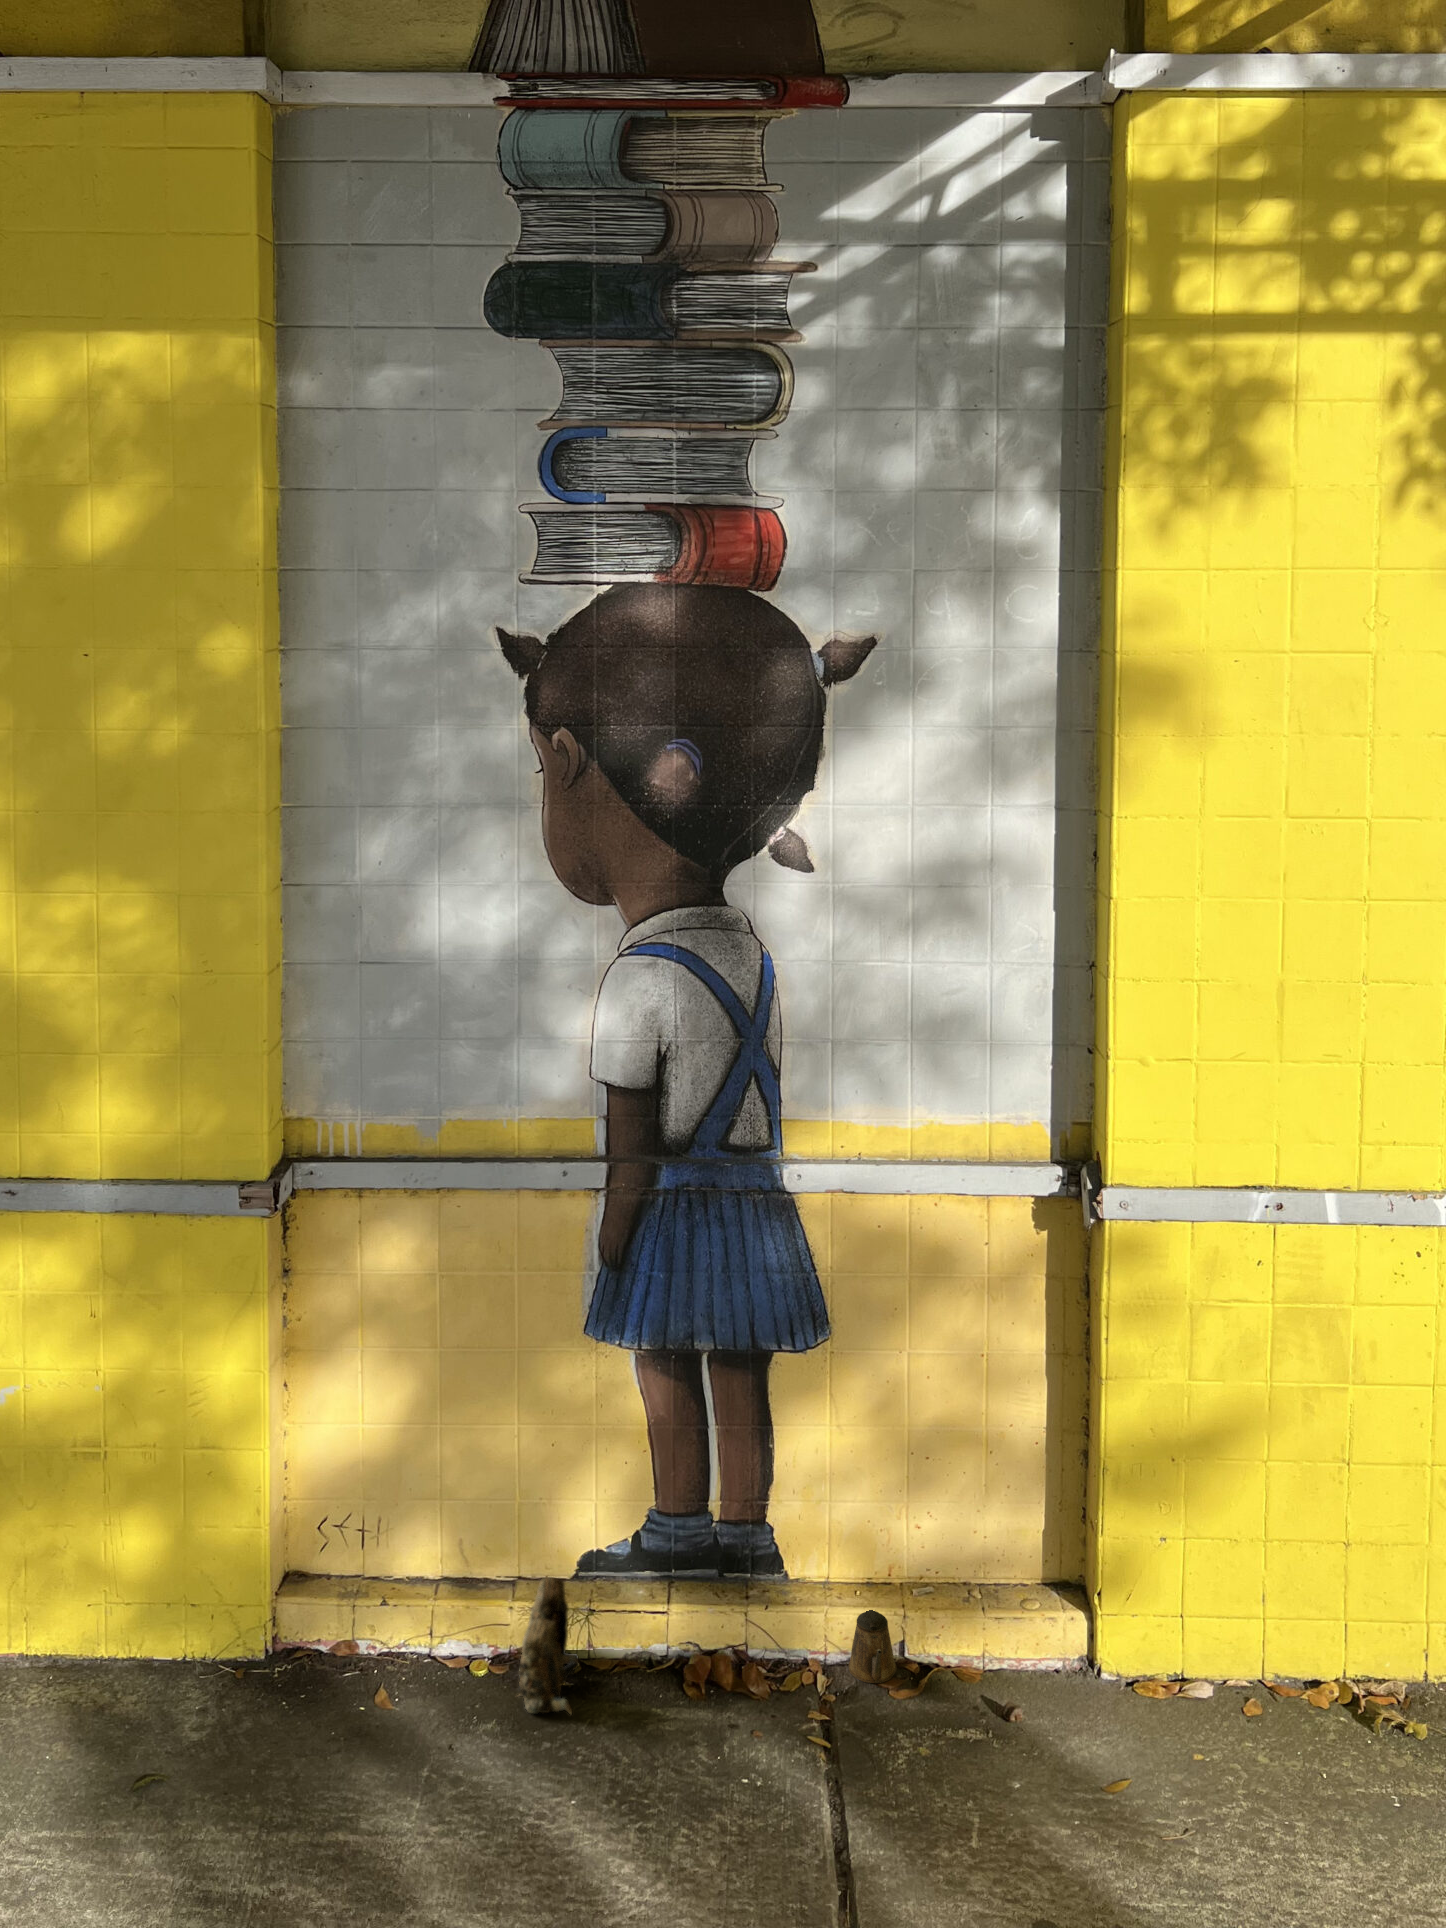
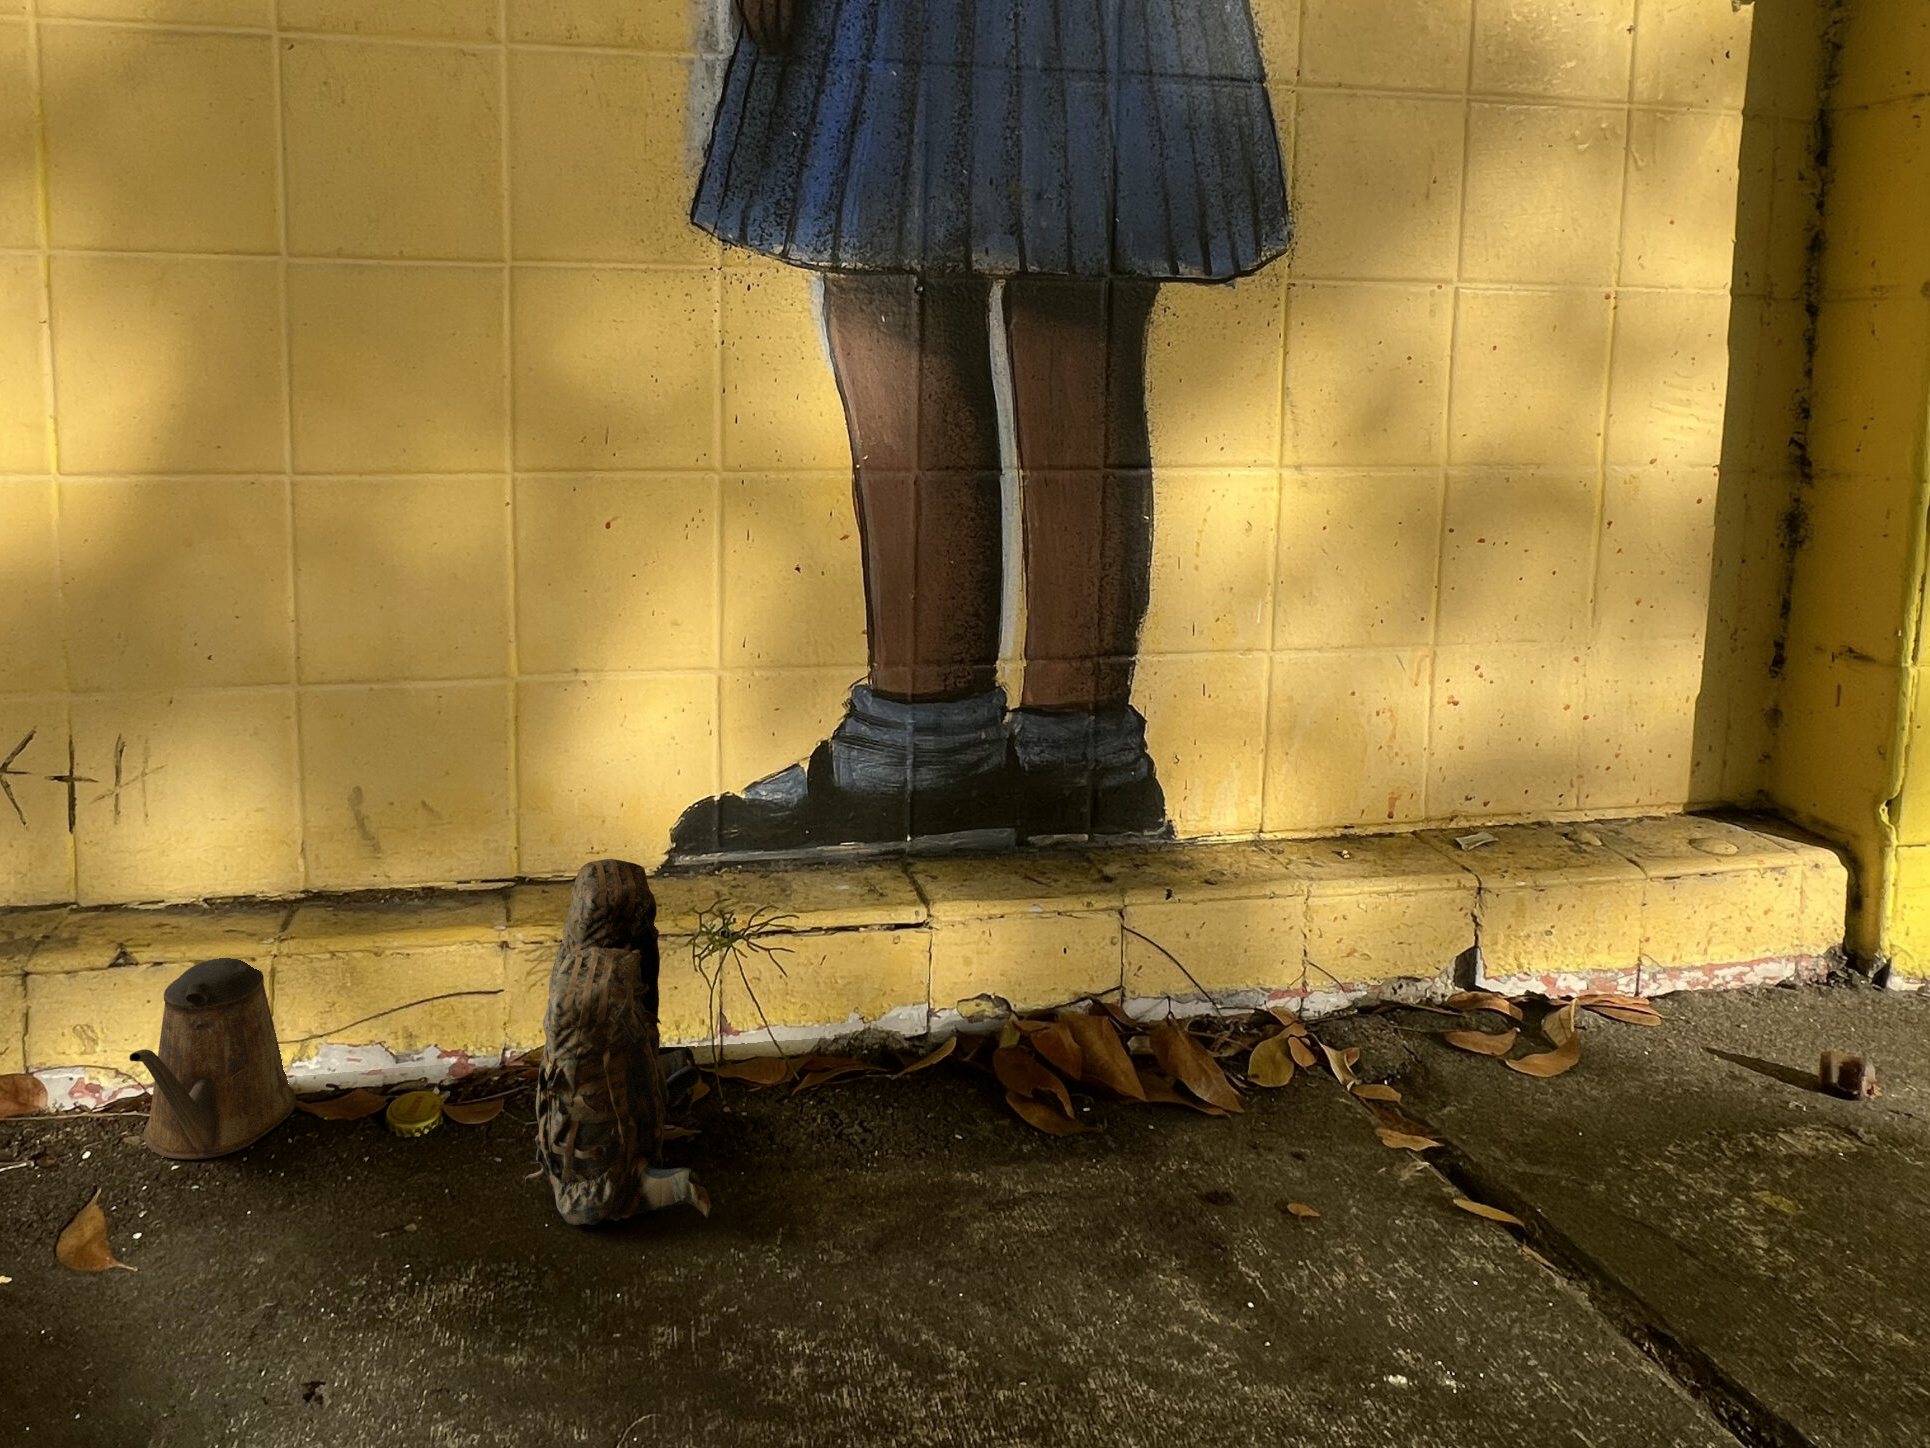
watering can: present [848,1610,897,1683] -> present [129,958,296,1159]

